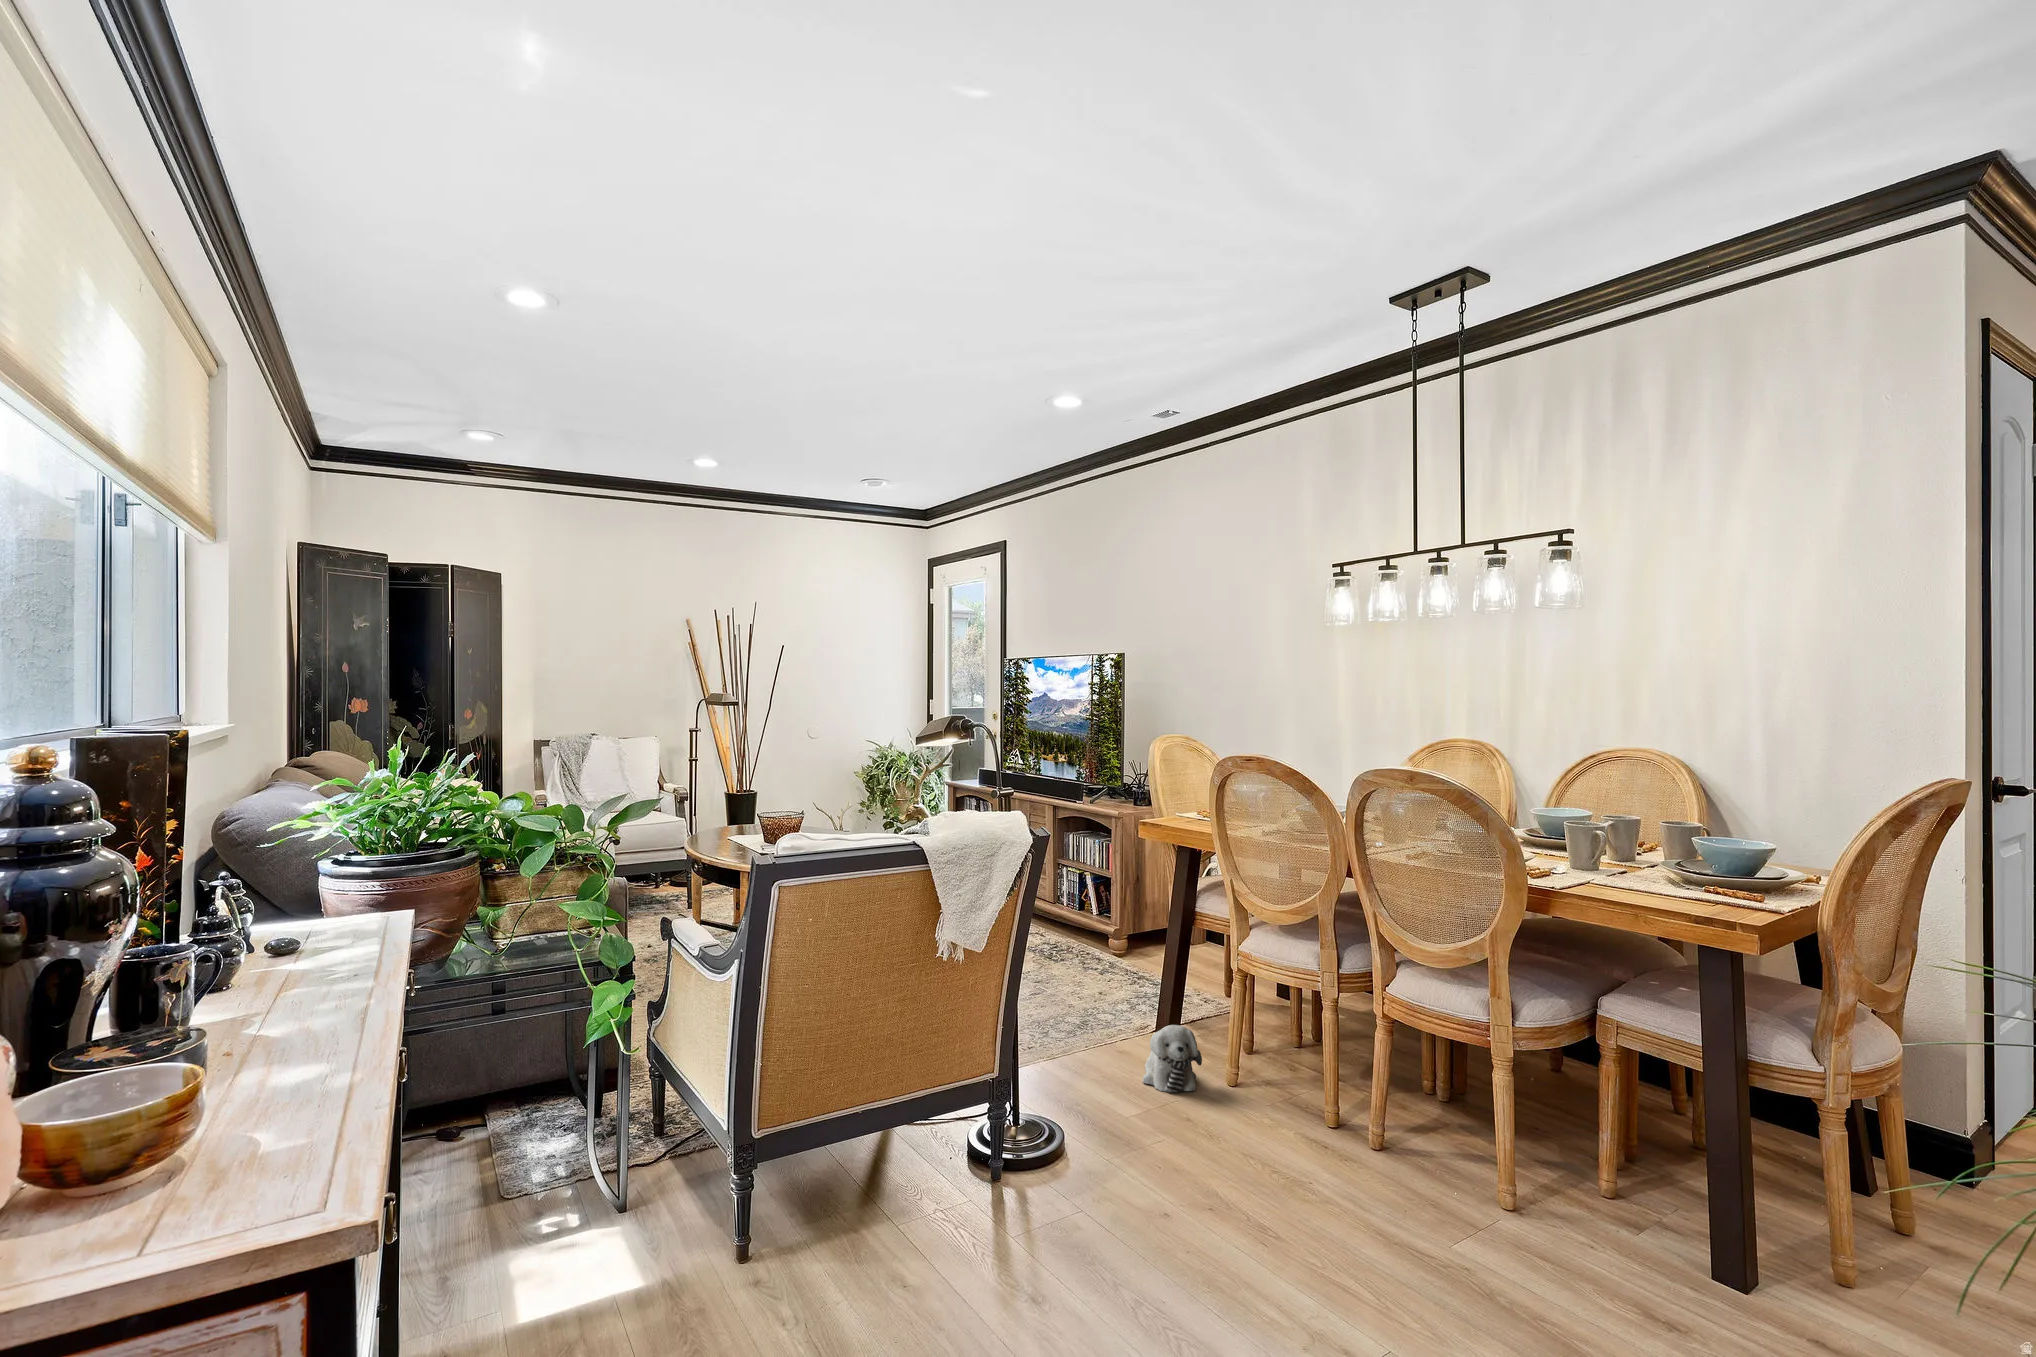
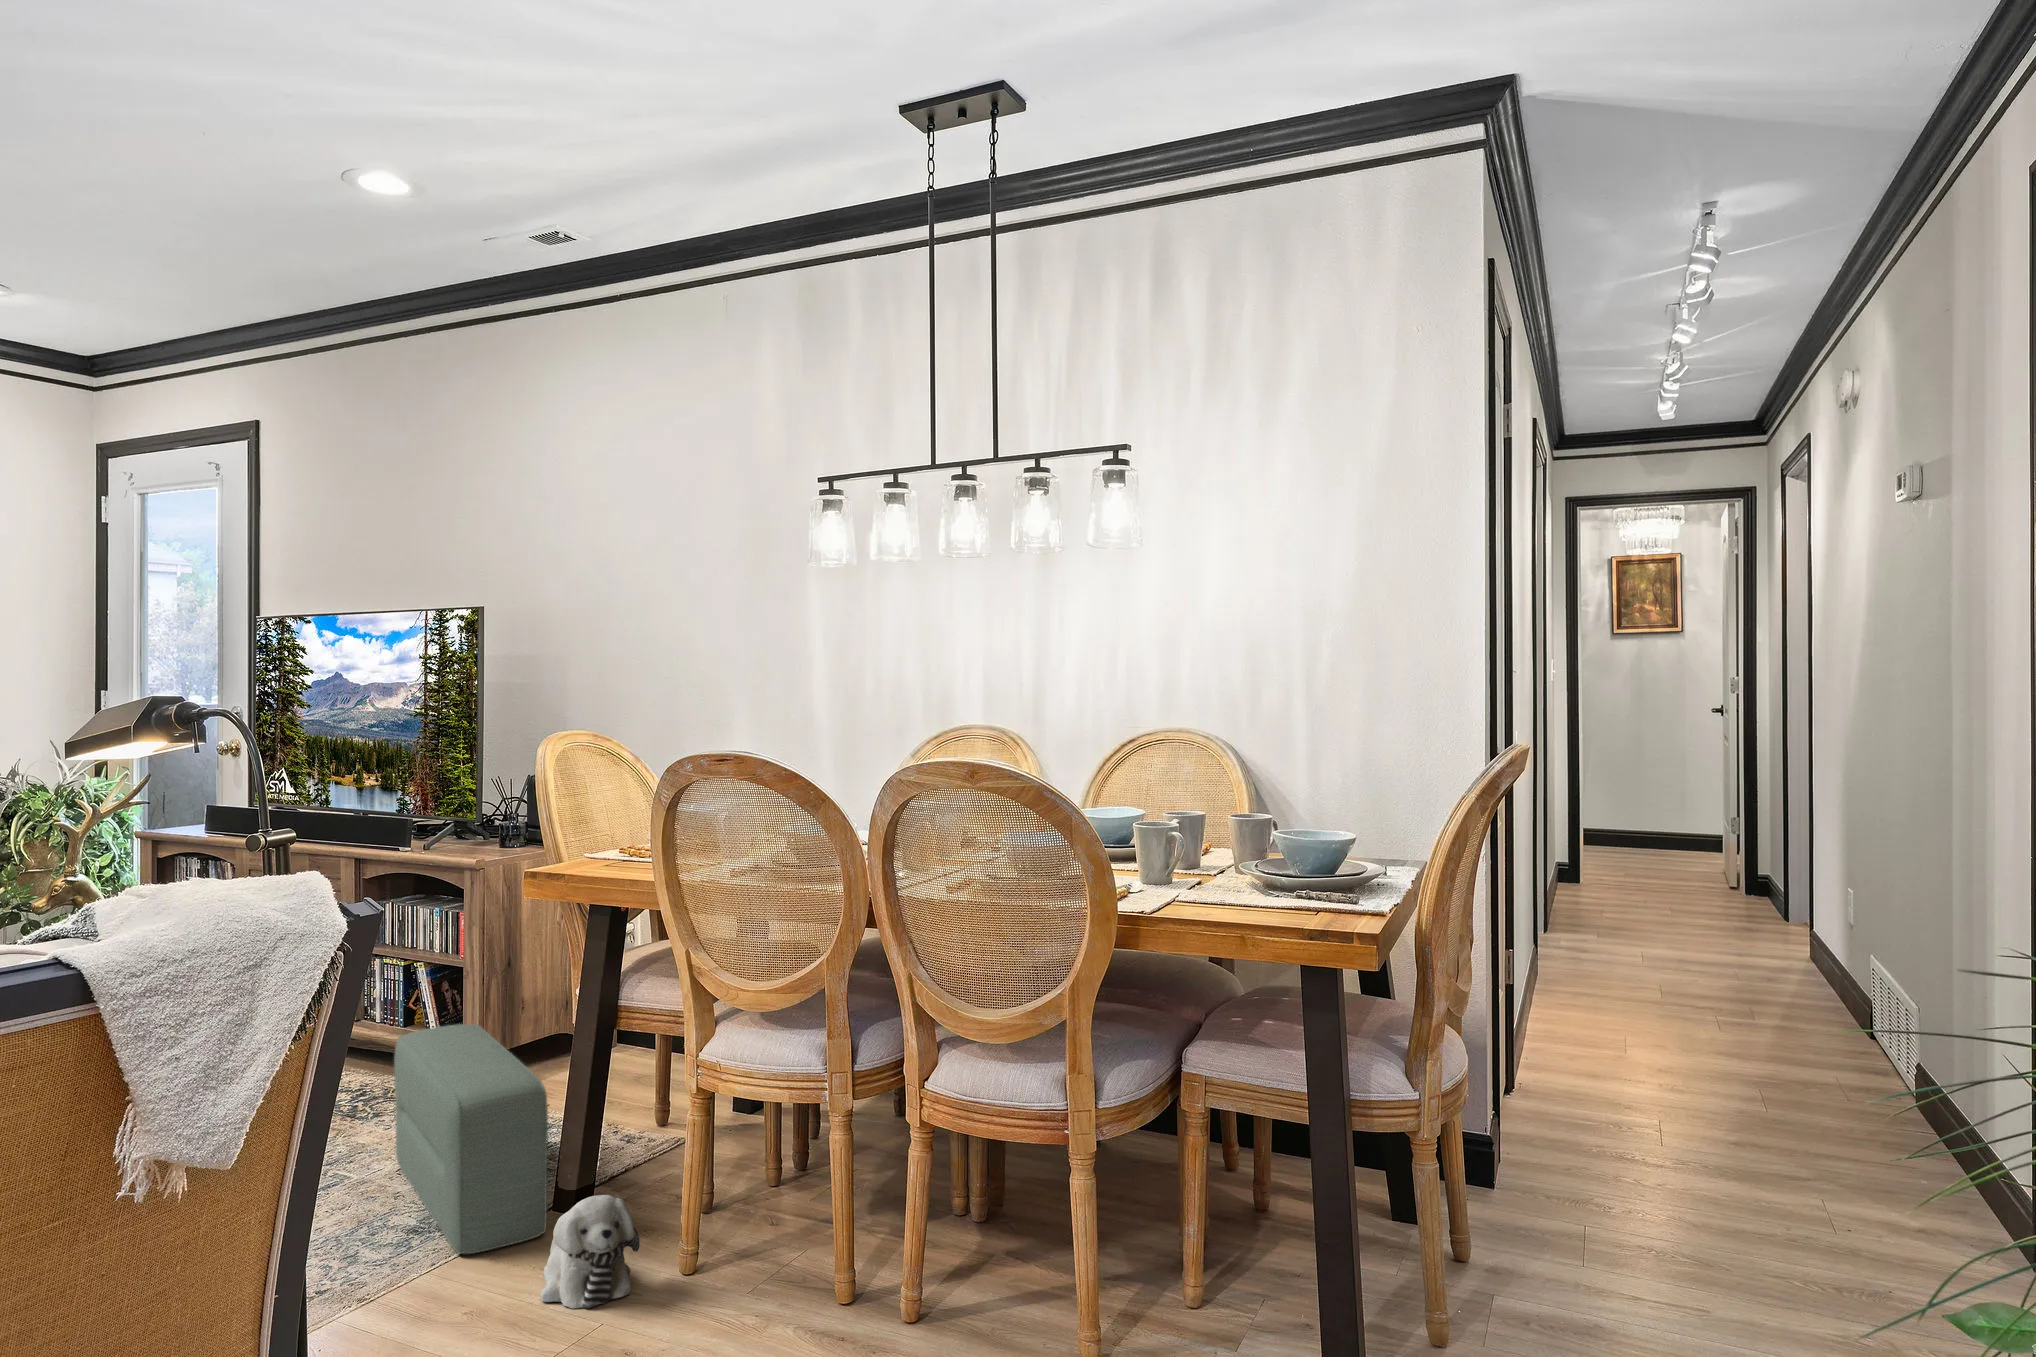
pouf: none [1070,911,1150,1048] -> present [394,1024,548,1254]

